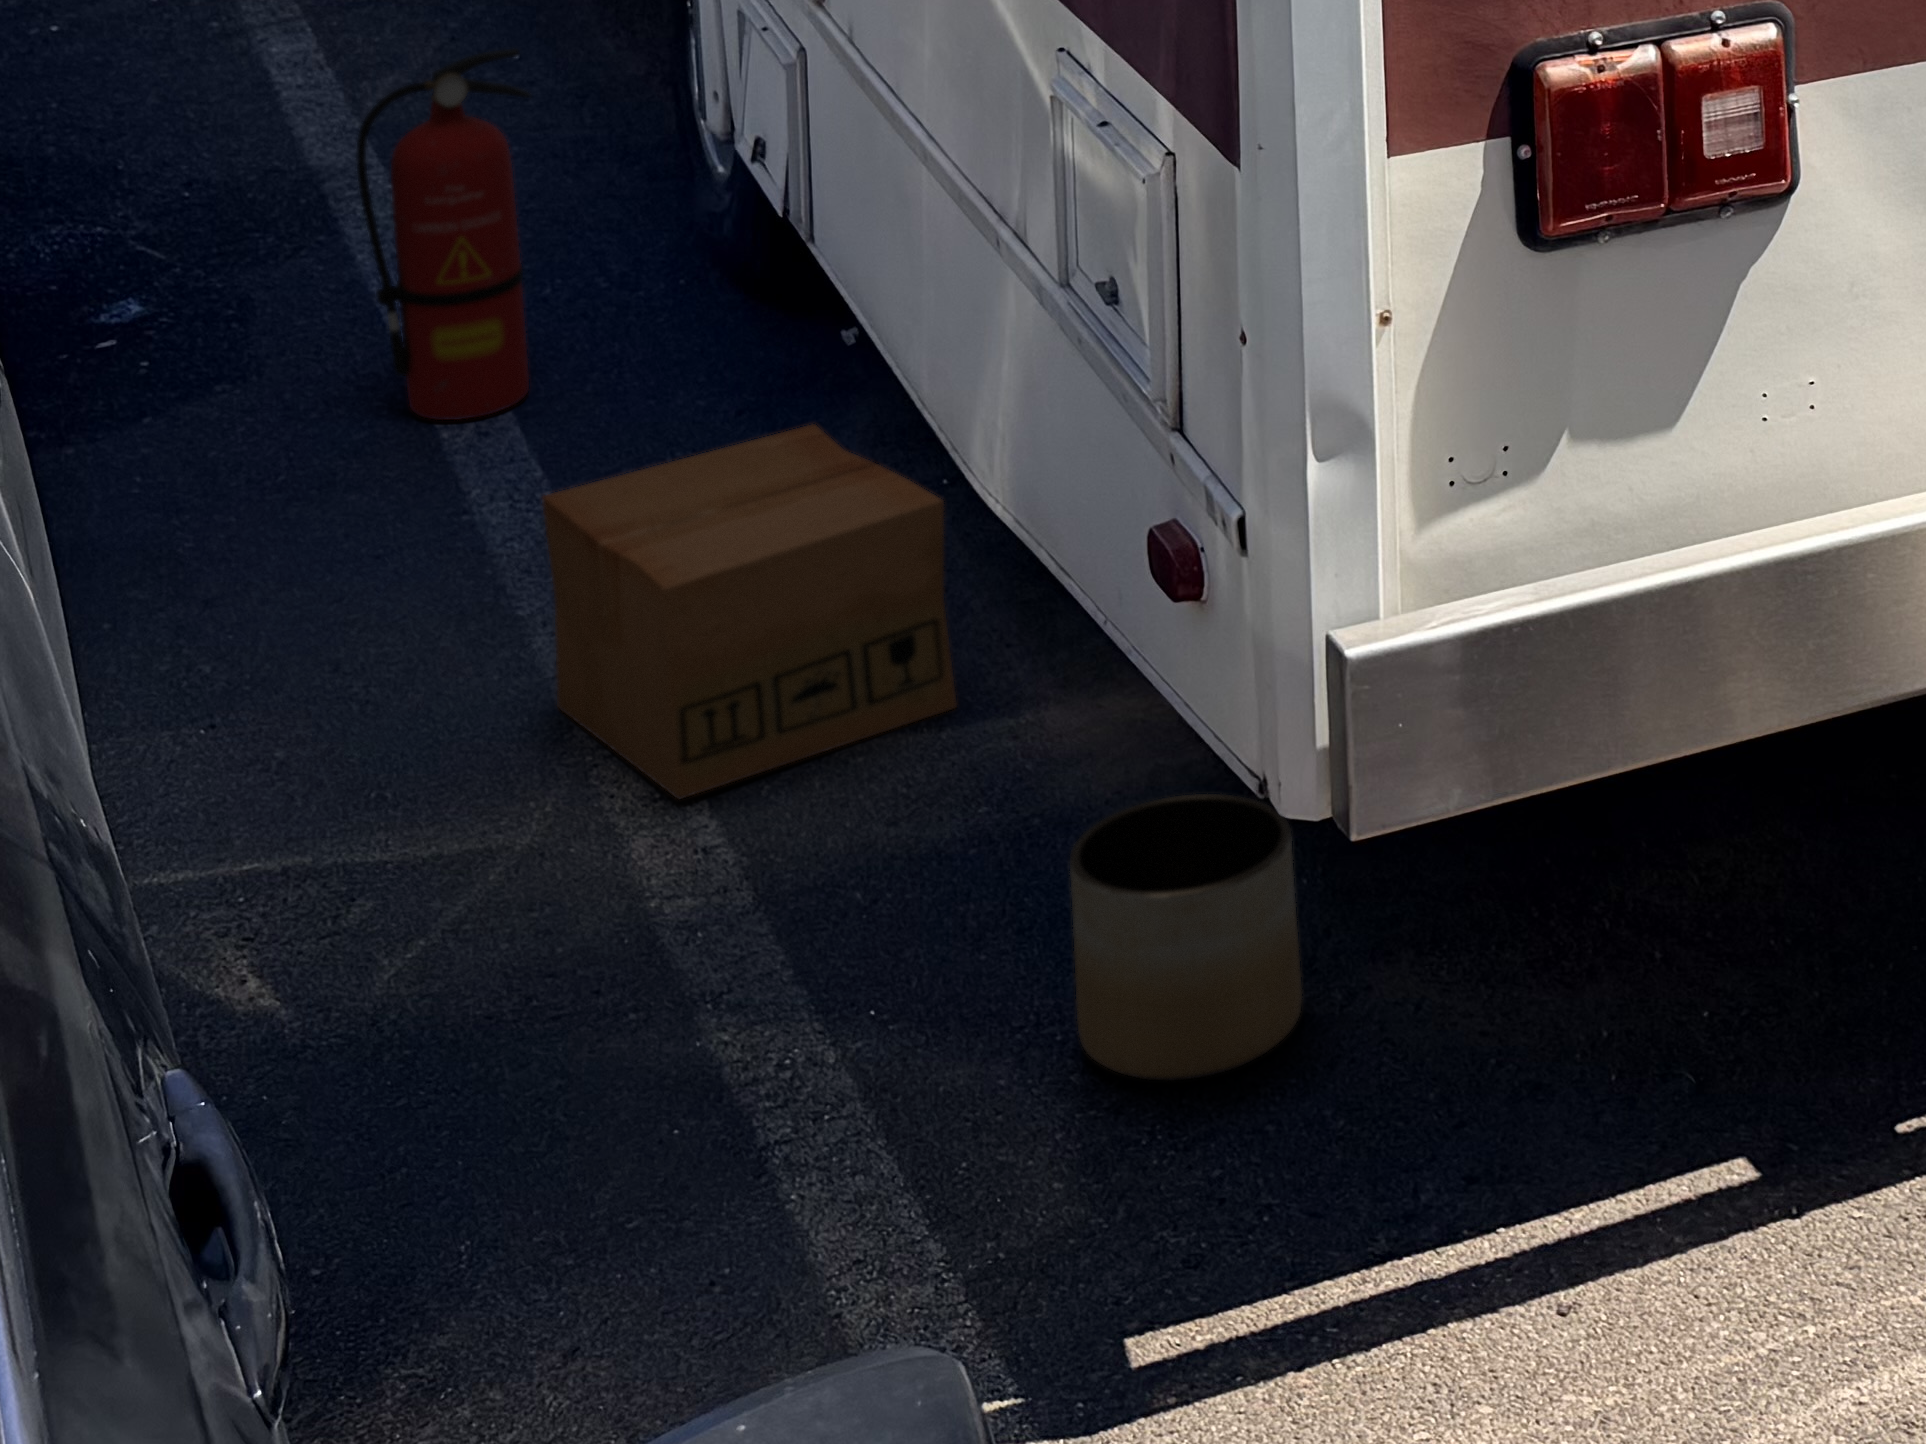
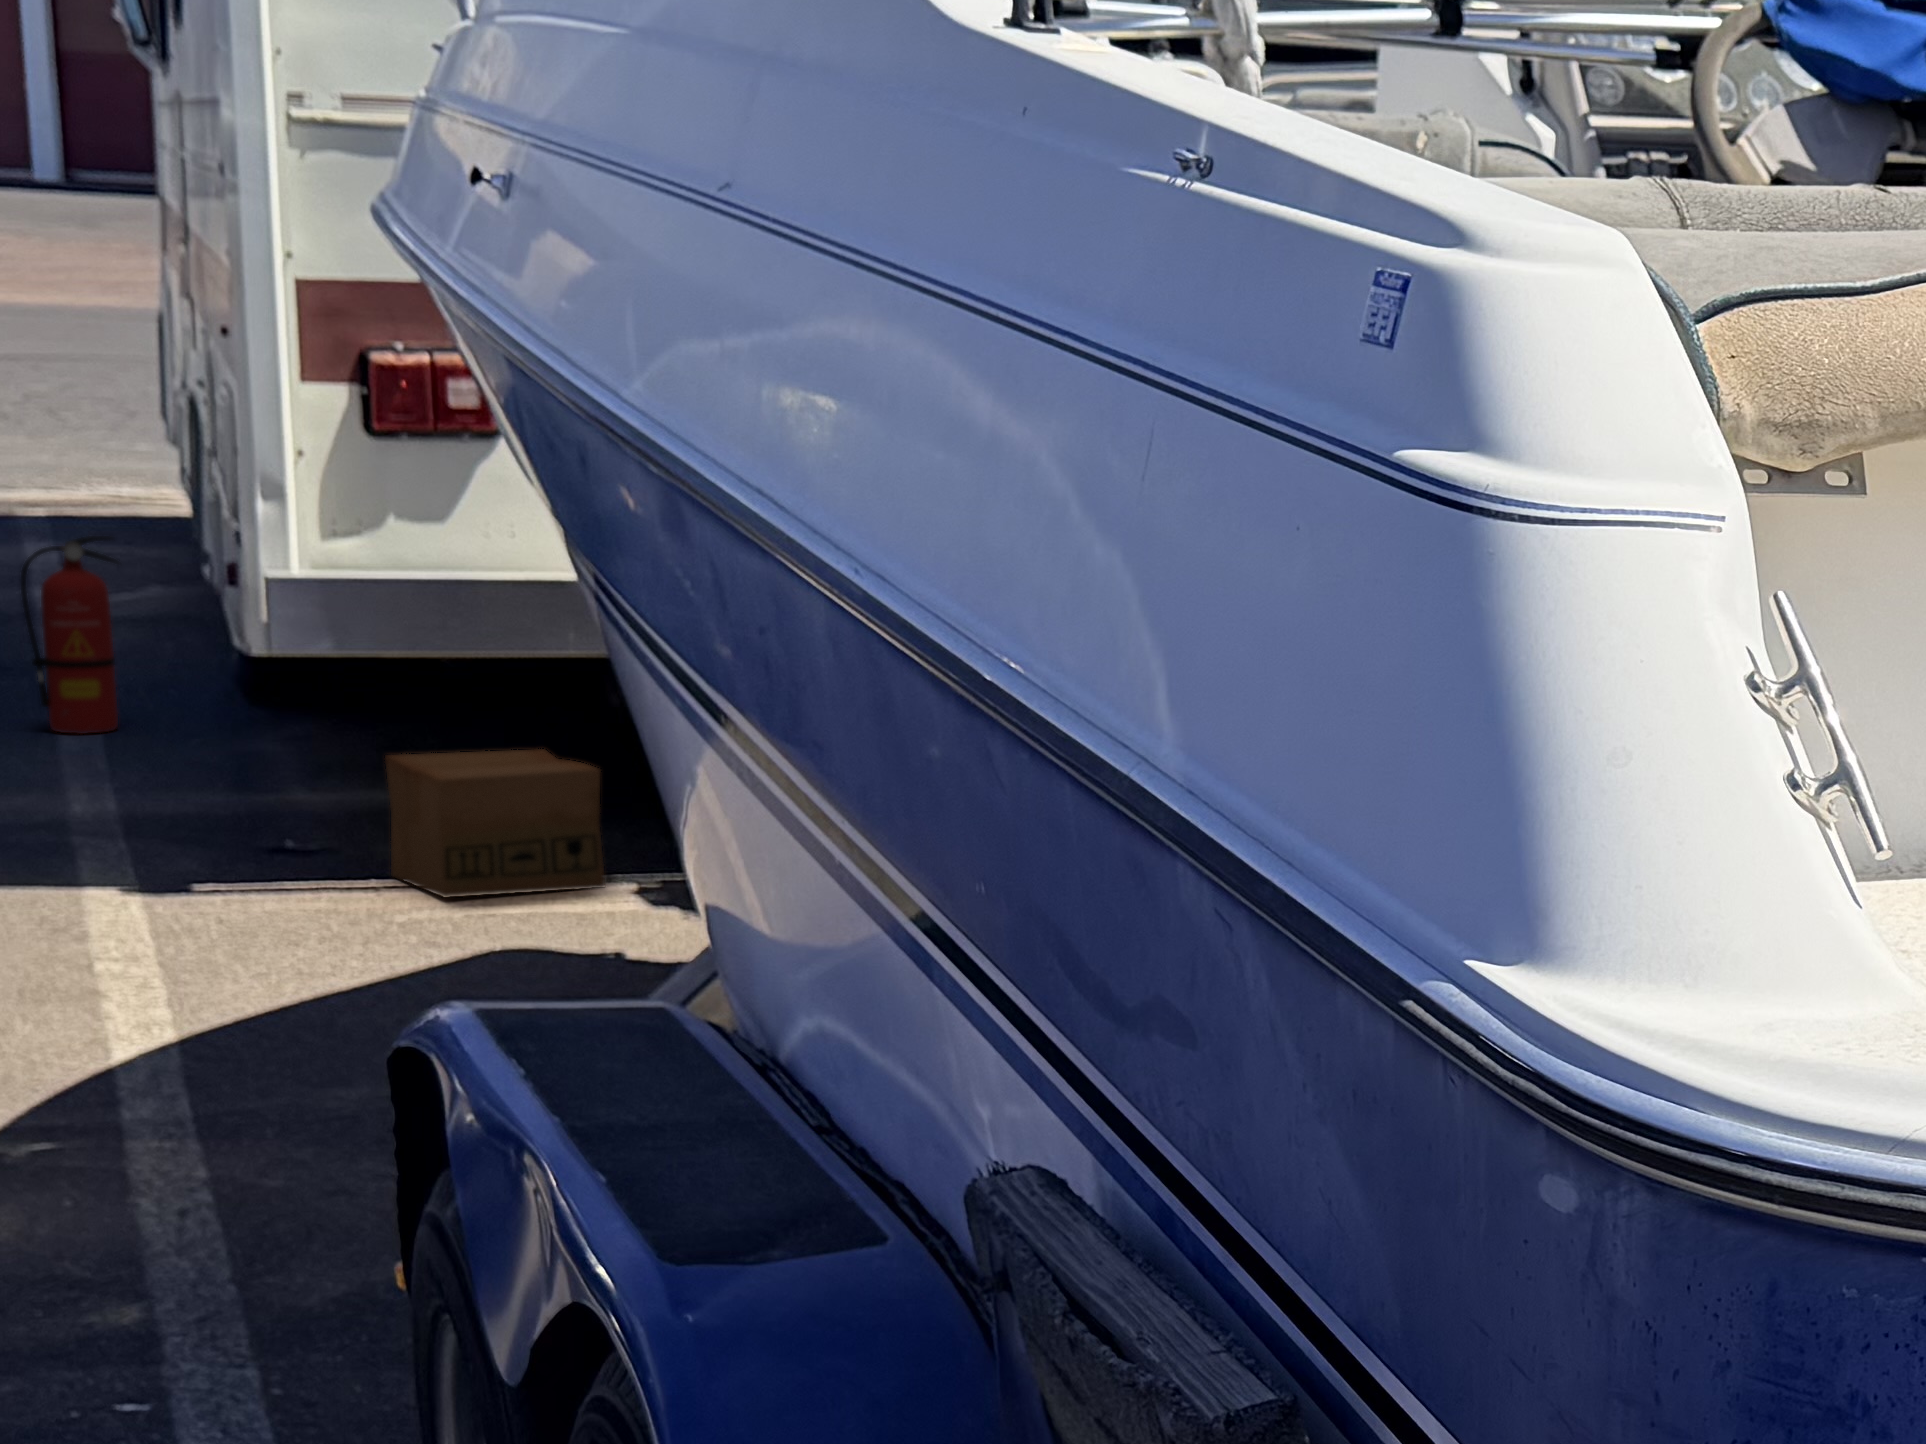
cardboard box: present [542,425,956,799] -> present [385,749,605,897]
planter: present [1070,794,1302,1081] -> none [236,768,350,873]

